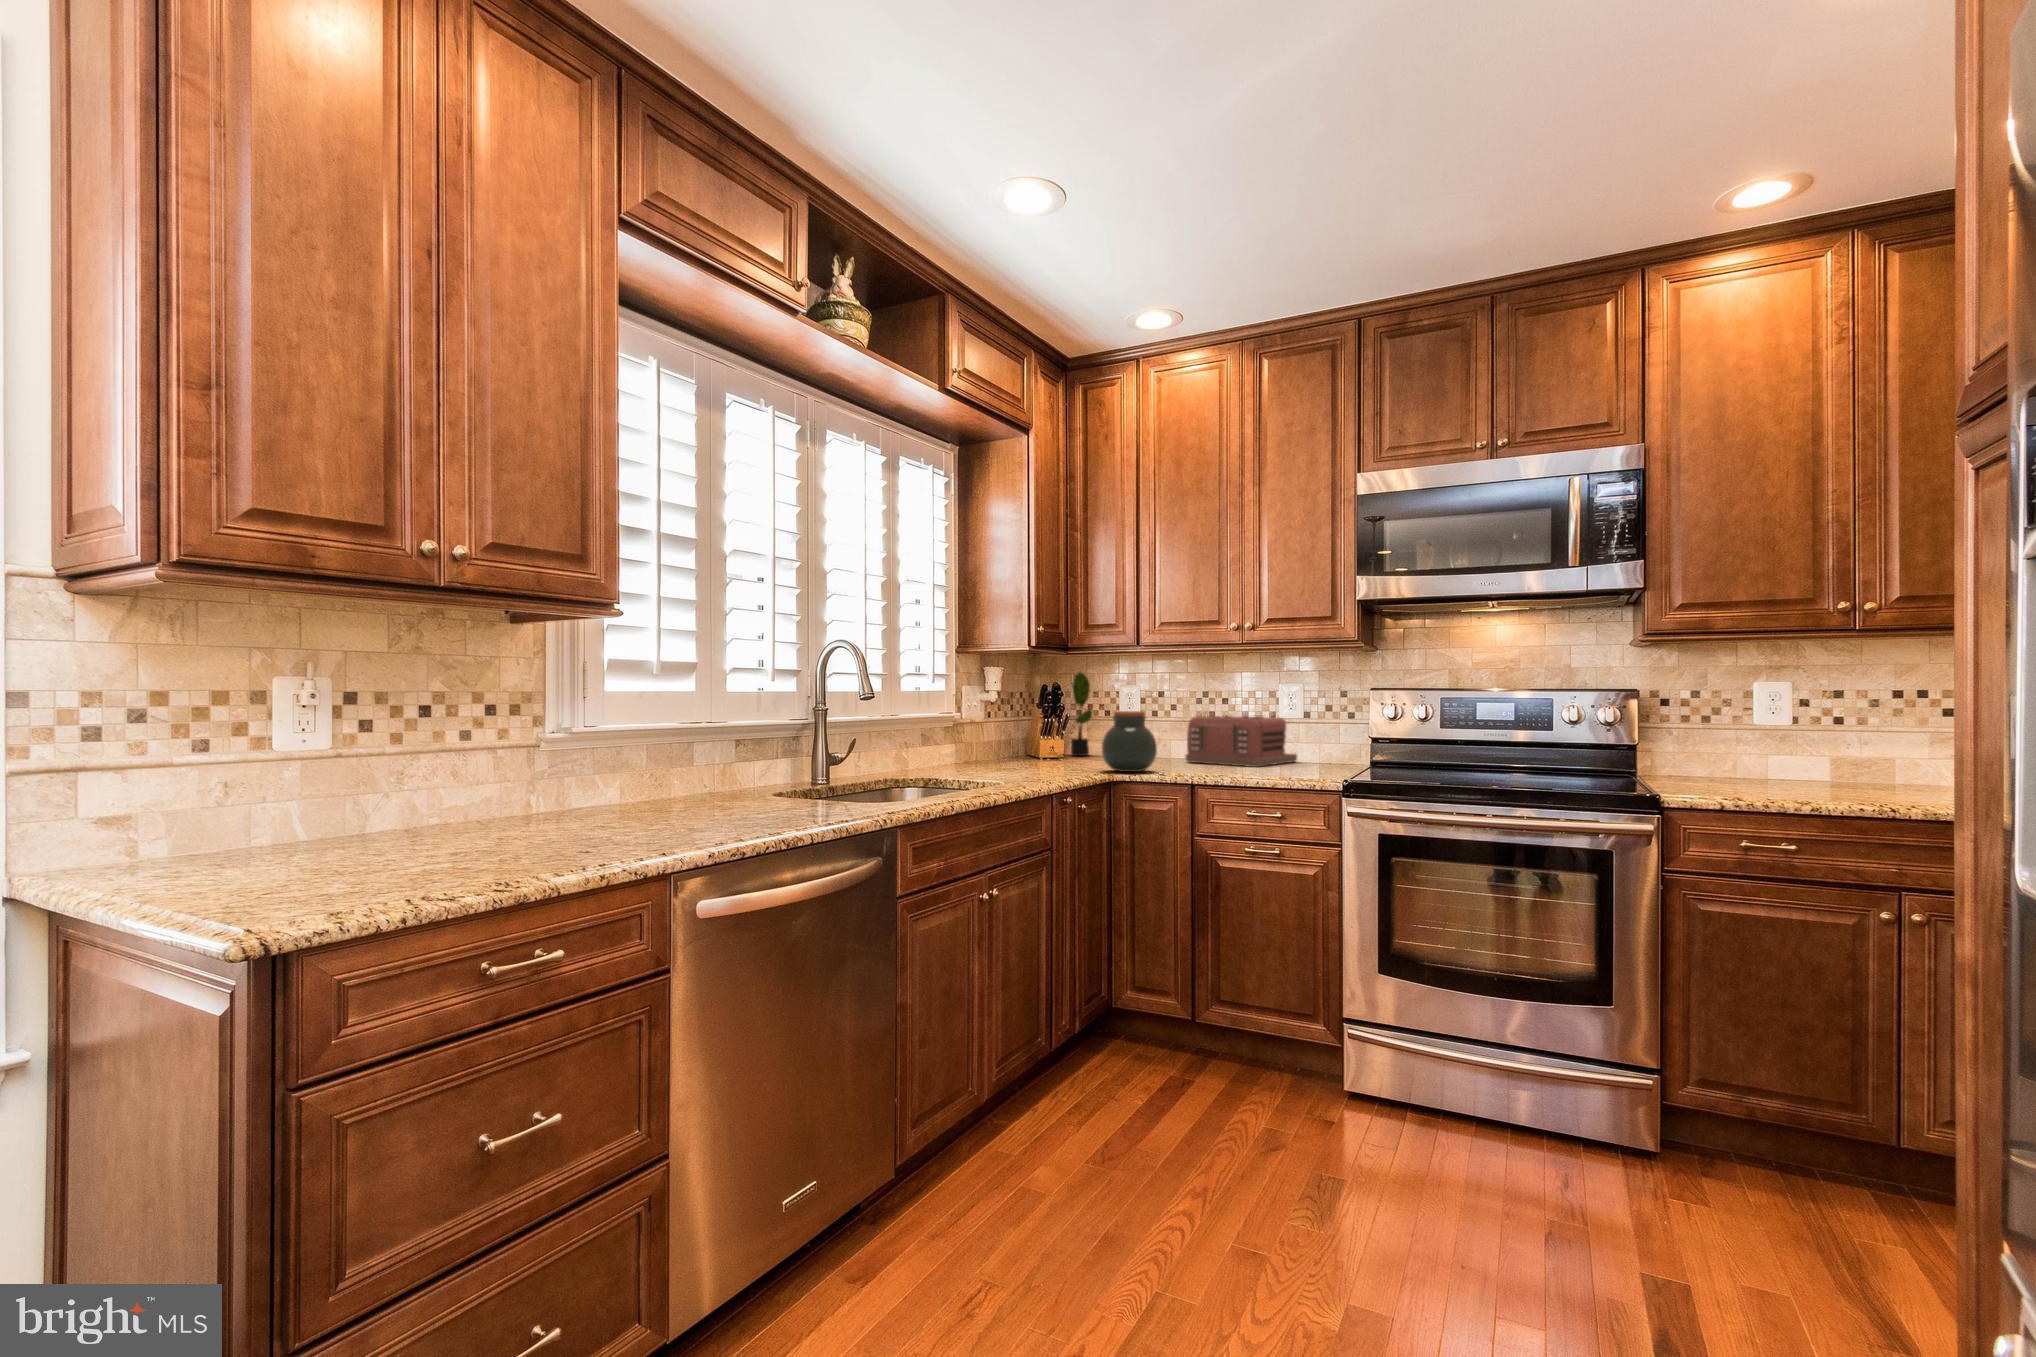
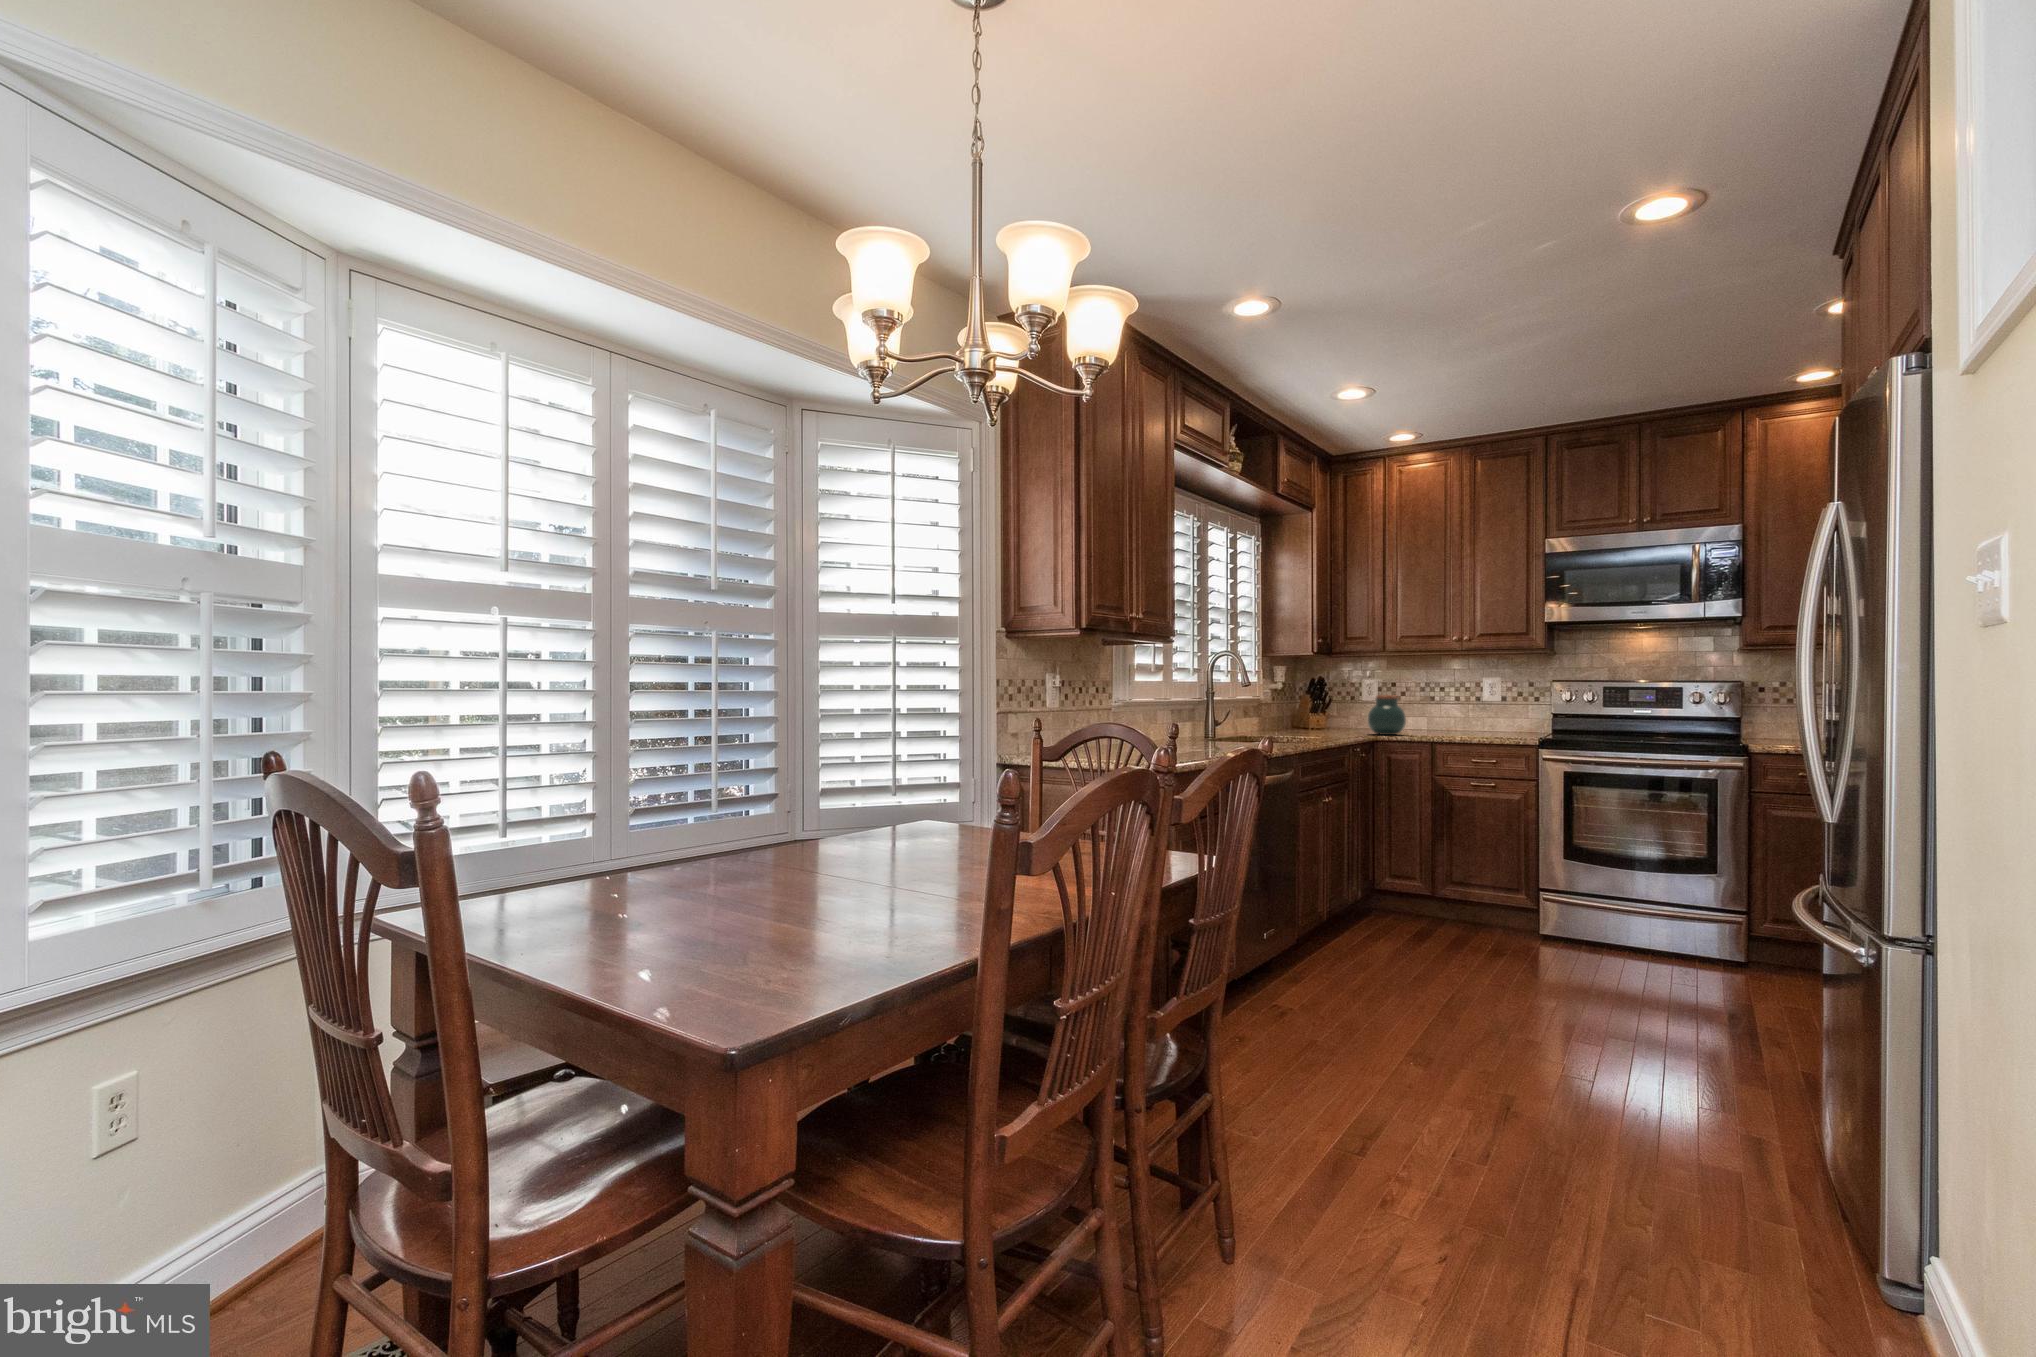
potted plant: present [1071,672,1092,756] -> none [1317,668,1351,728]
toaster: present [1186,716,1297,767] -> none [1416,699,1496,733]

